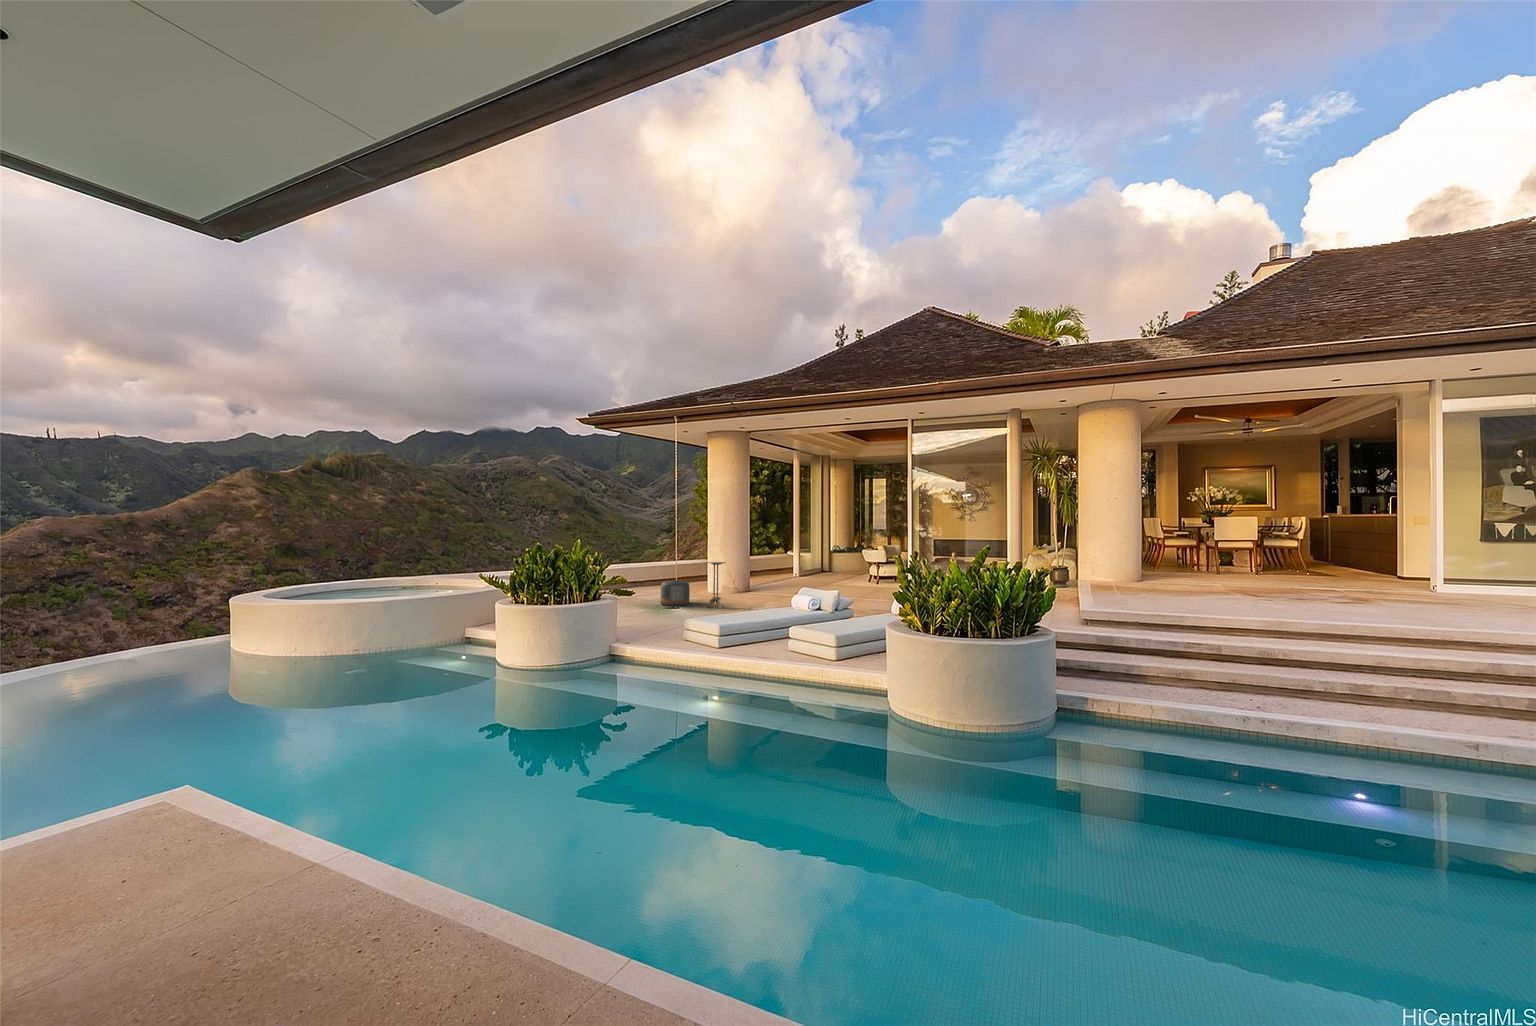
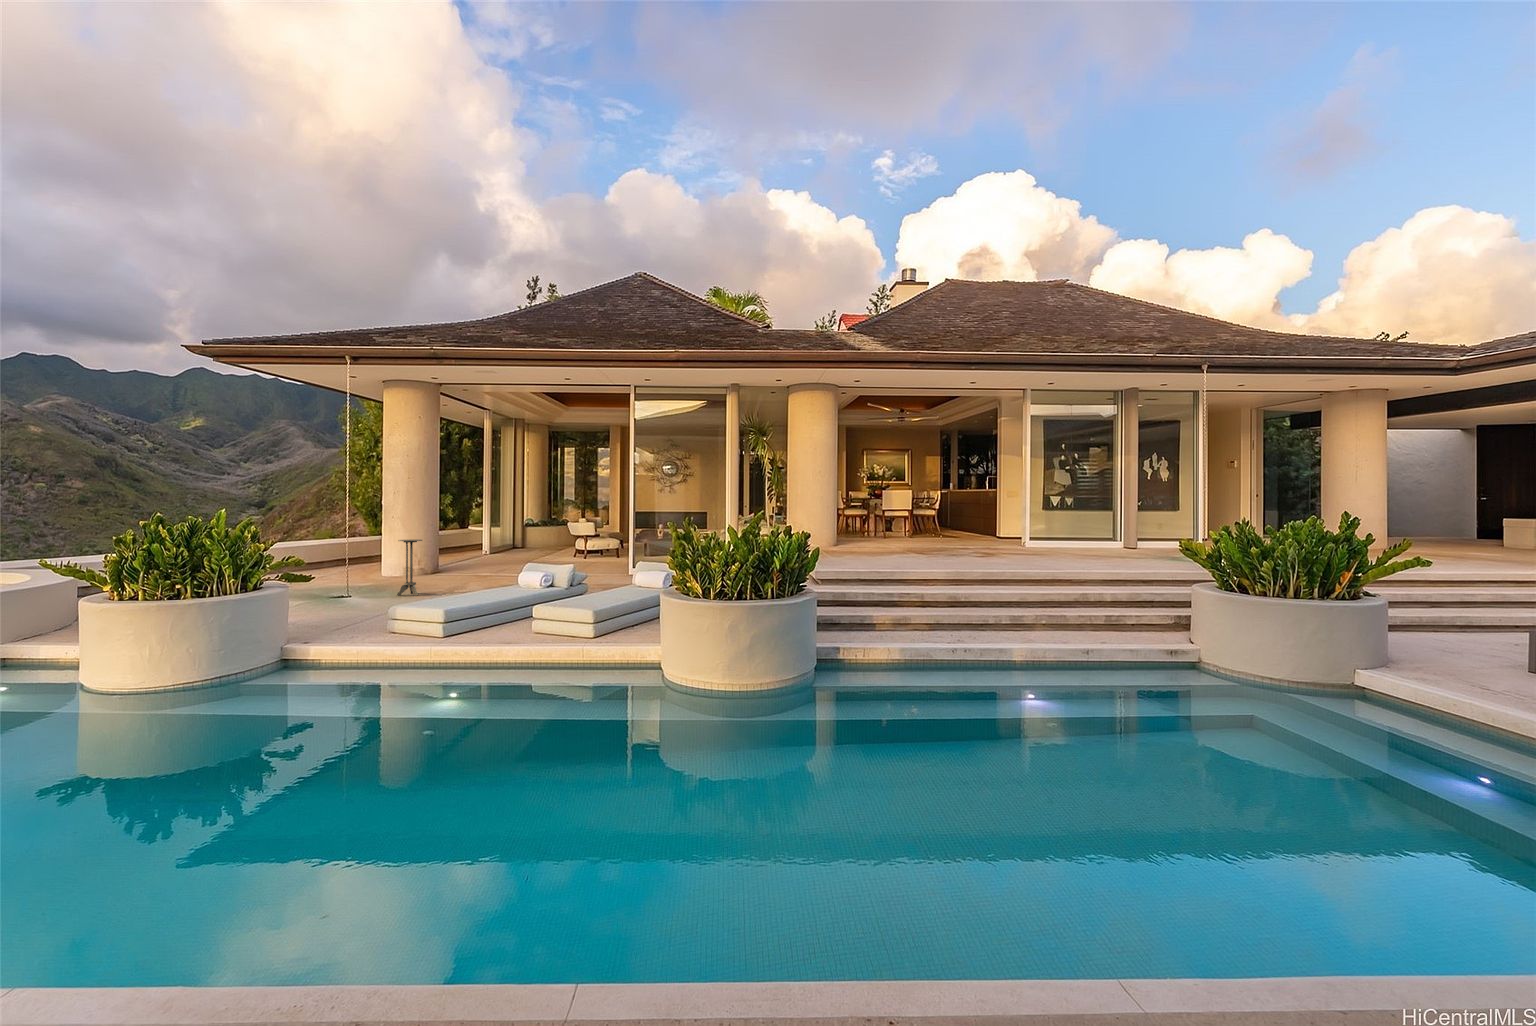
pouf: present [661,580,690,606] -> none [324,565,367,597]

